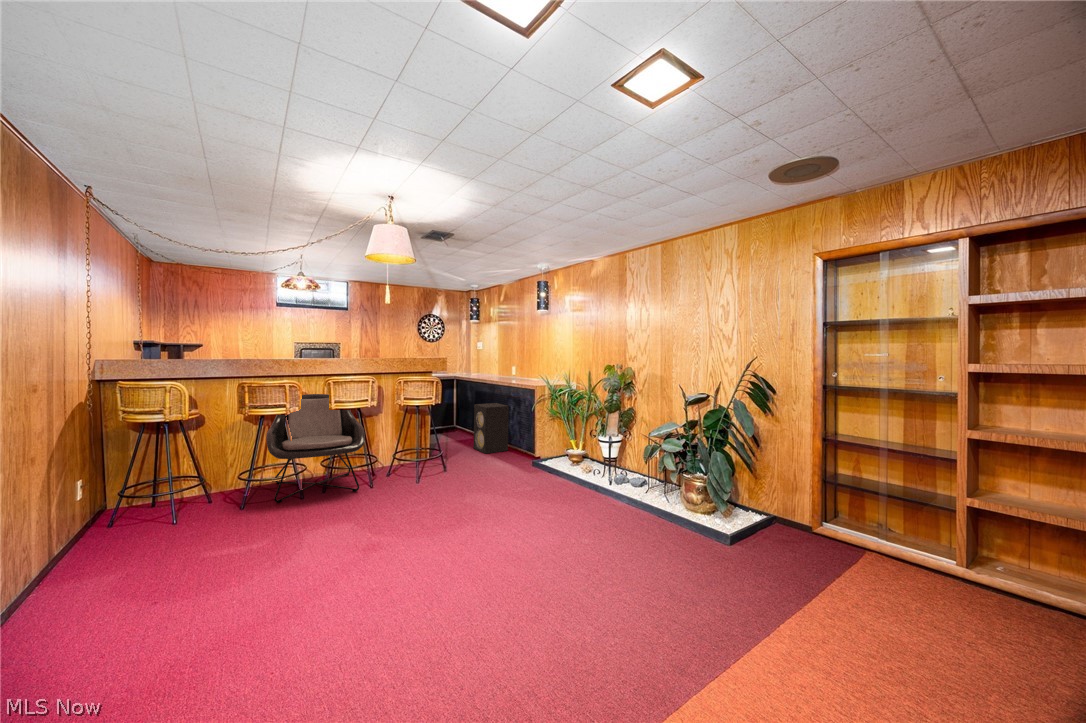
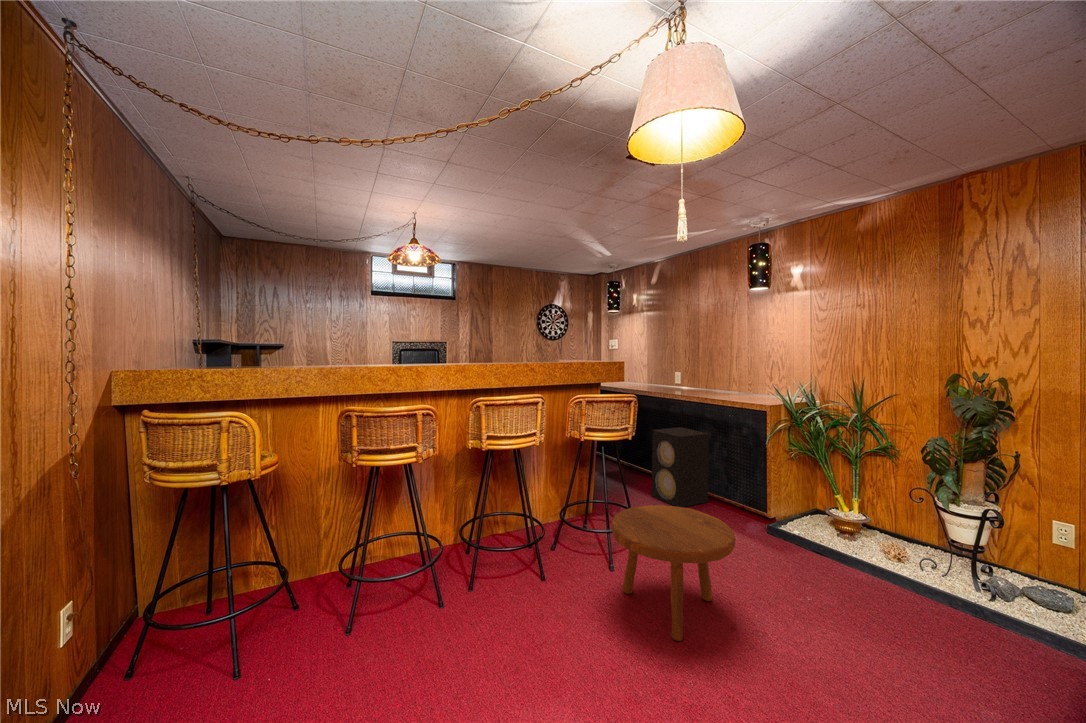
lounge chair: present [266,394,365,503] -> none [383,421,542,628]
footstool: none [403,440,468,502] -> present [611,505,736,641]

